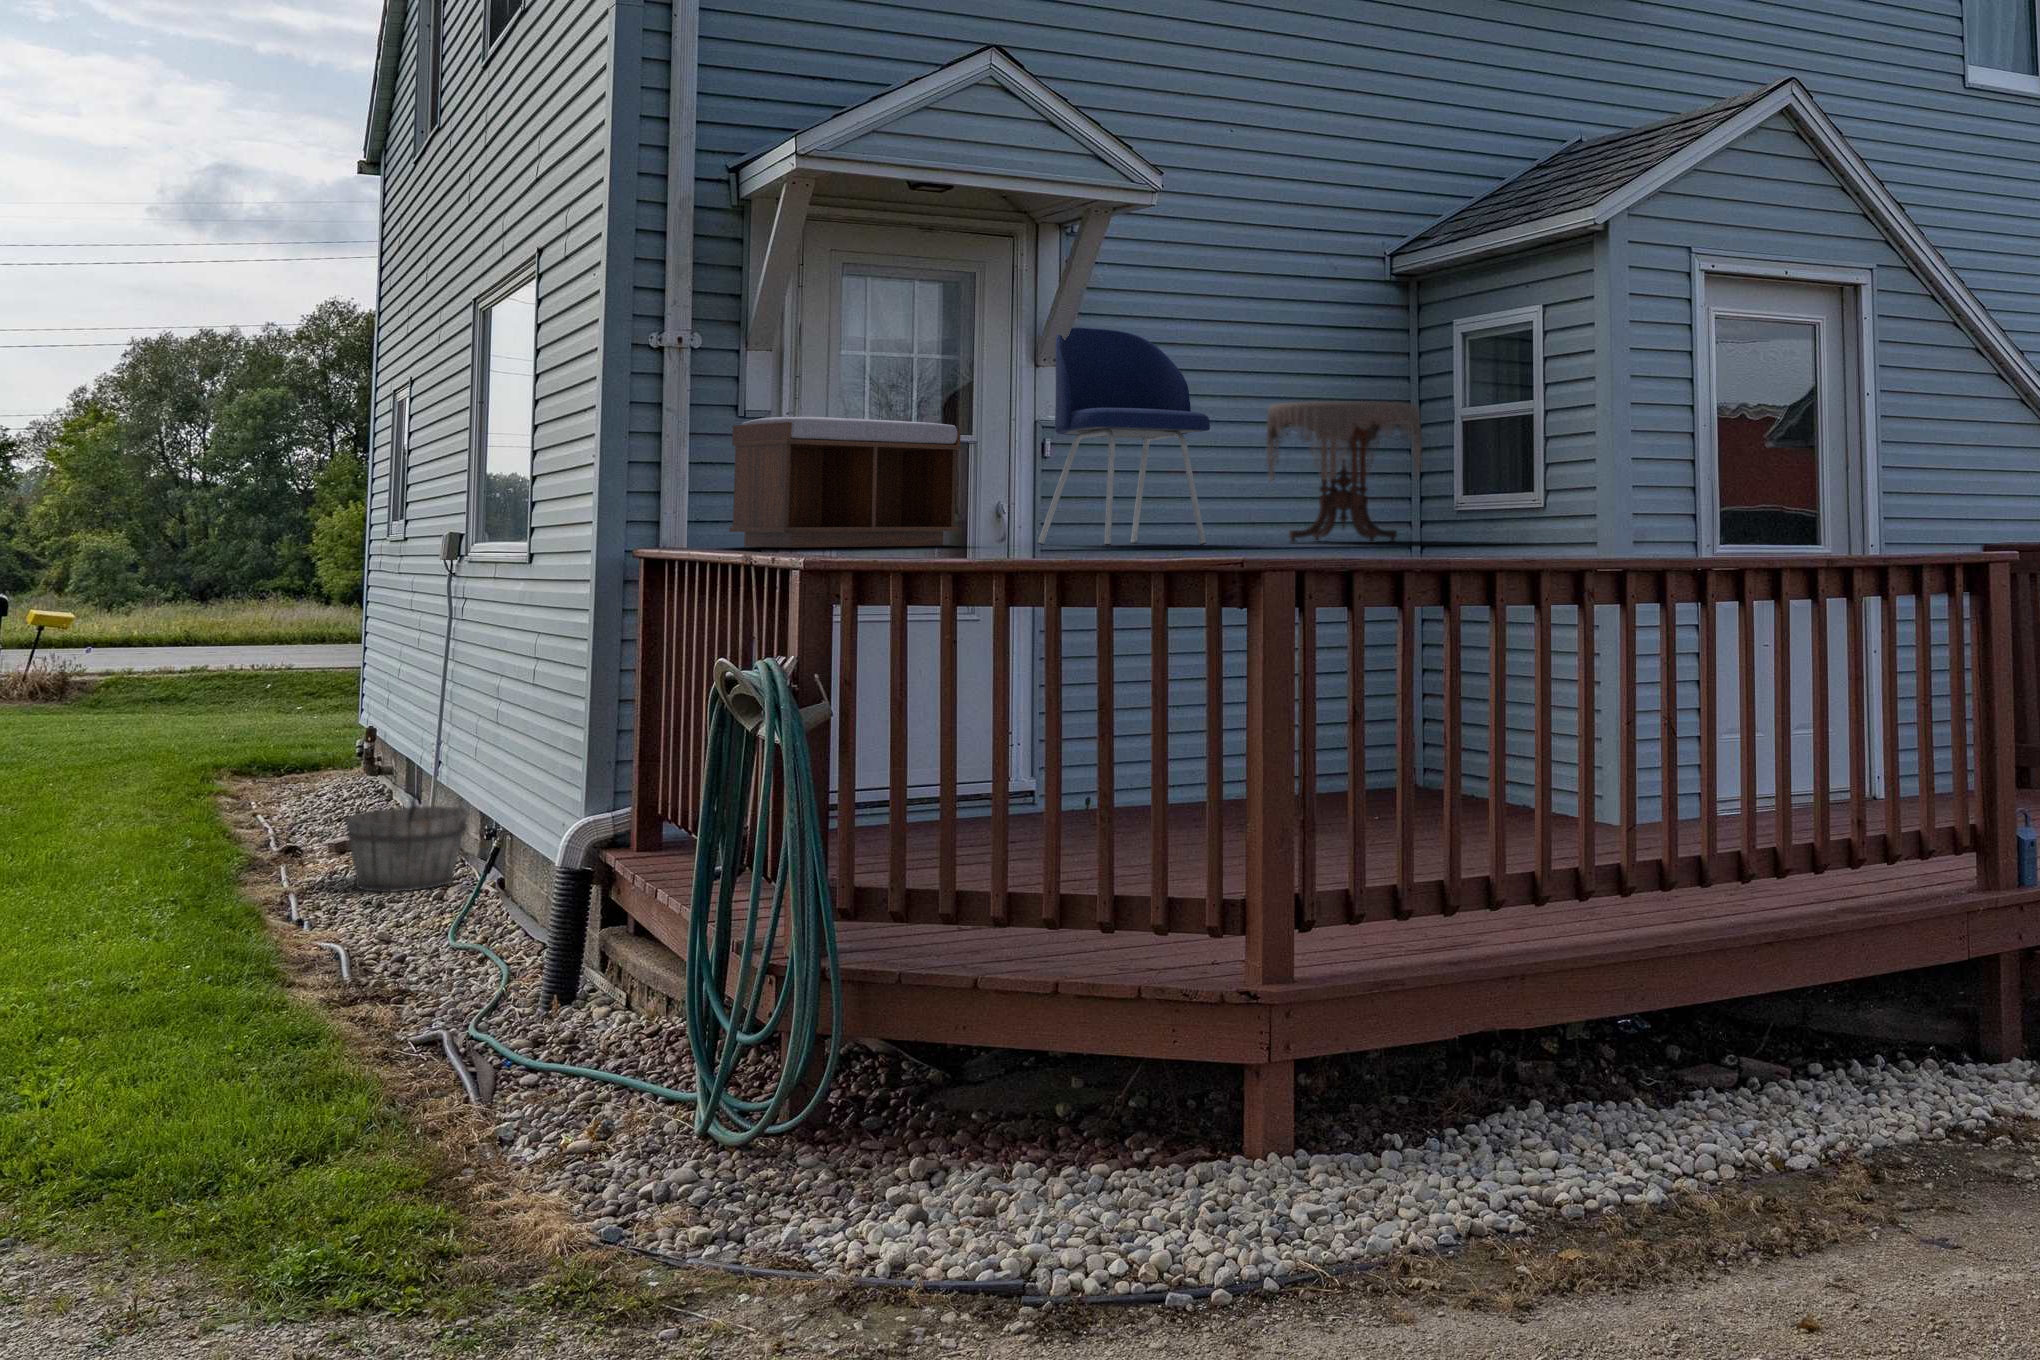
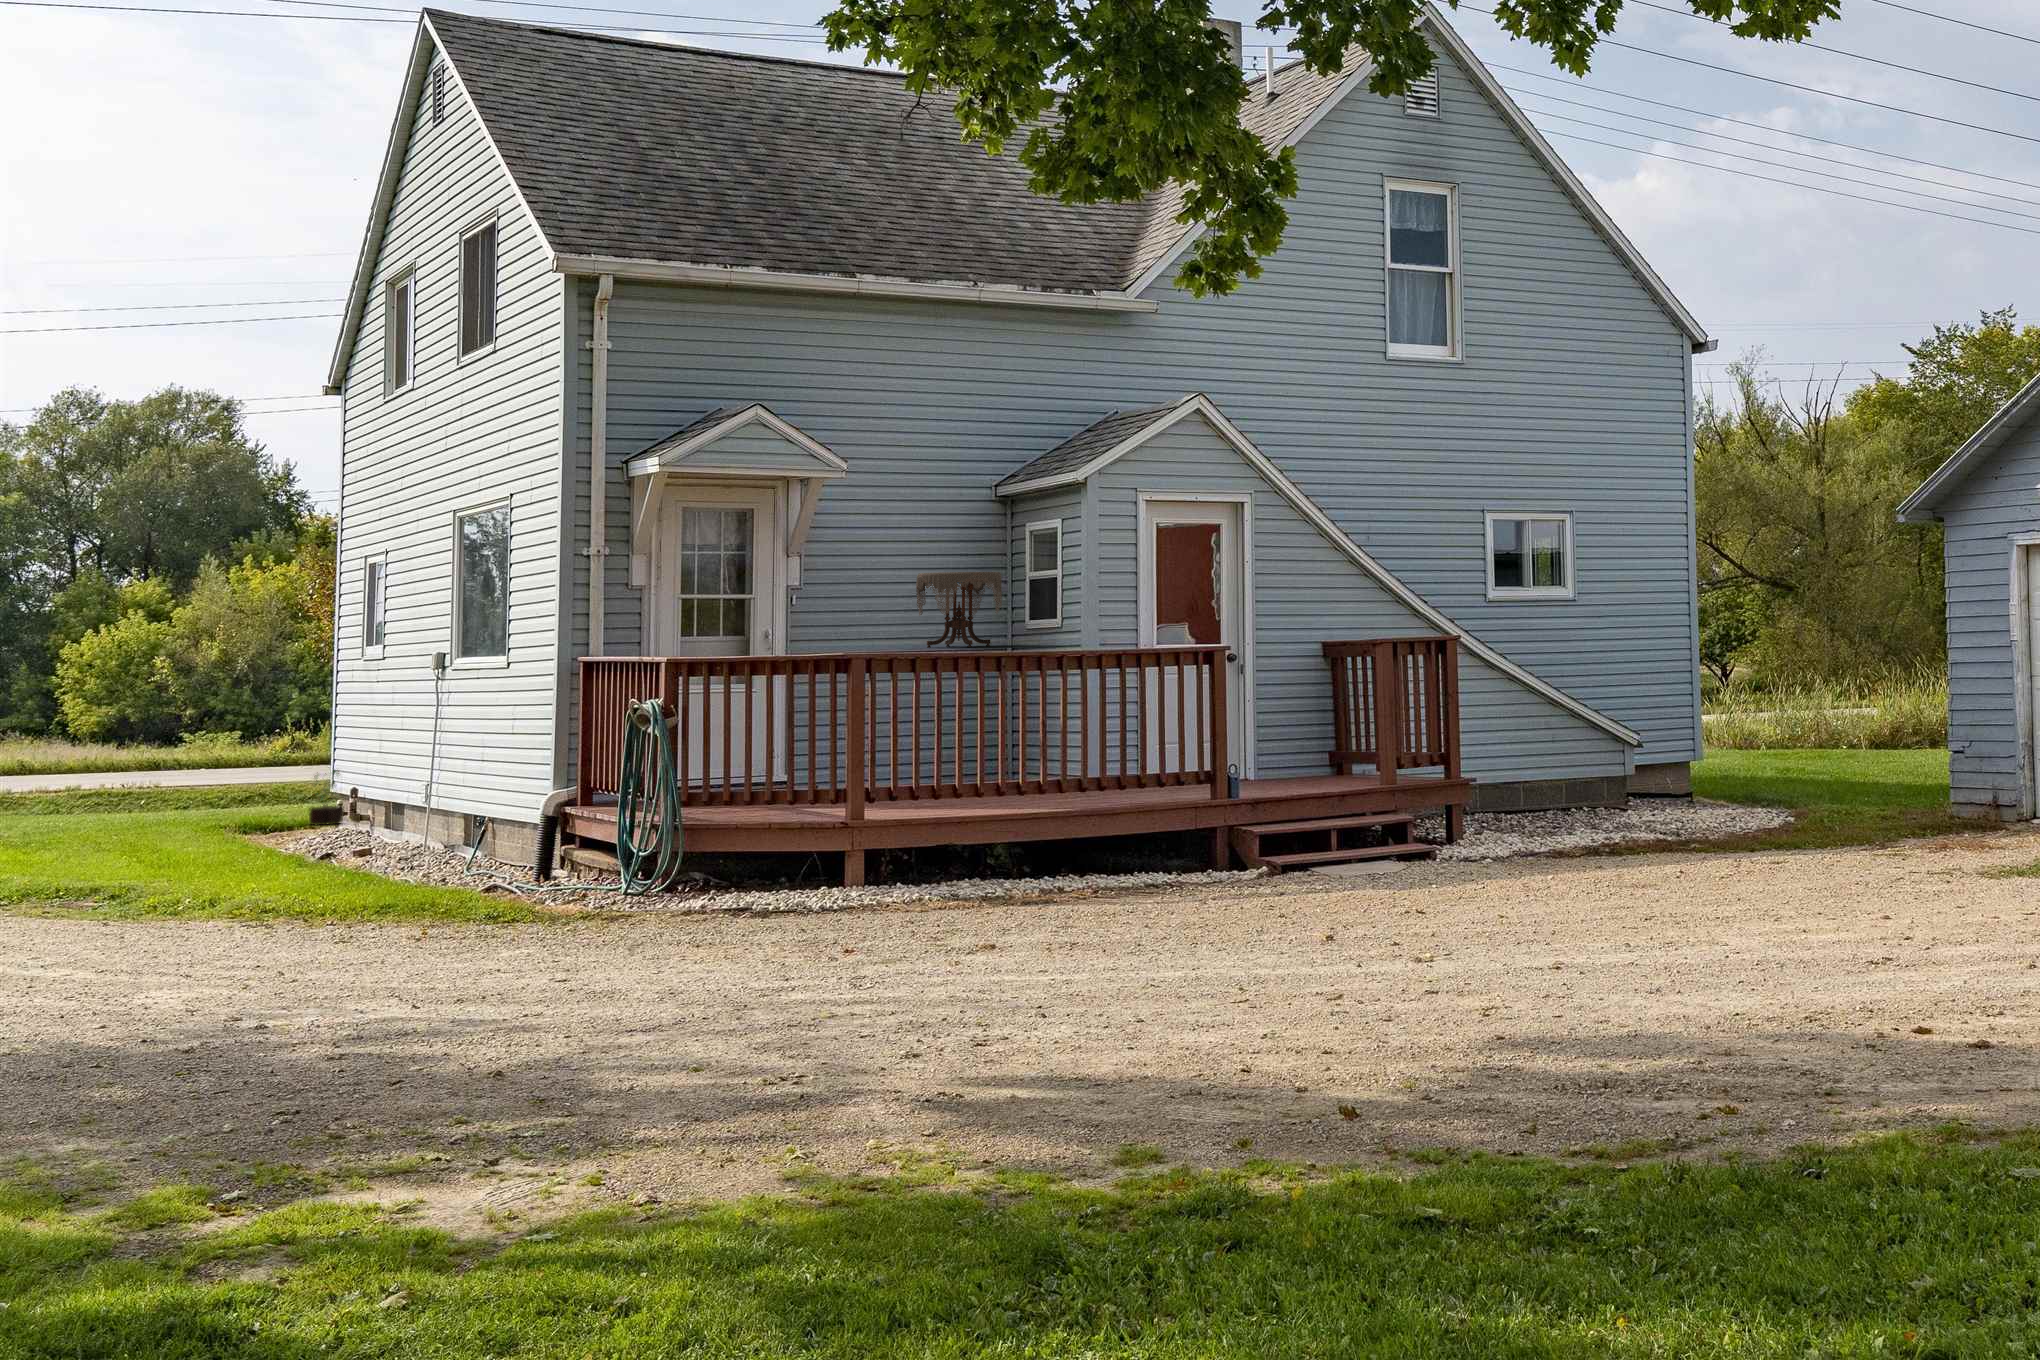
chair: present [1038,327,1210,546] -> none [787,536,877,651]
bench: present [729,417,961,548] -> none [624,590,744,656]
decorative plant: none [311,700,364,783] -> present [309,771,344,825]
wooden bucket: present [346,789,469,892] -> none [390,799,463,857]

